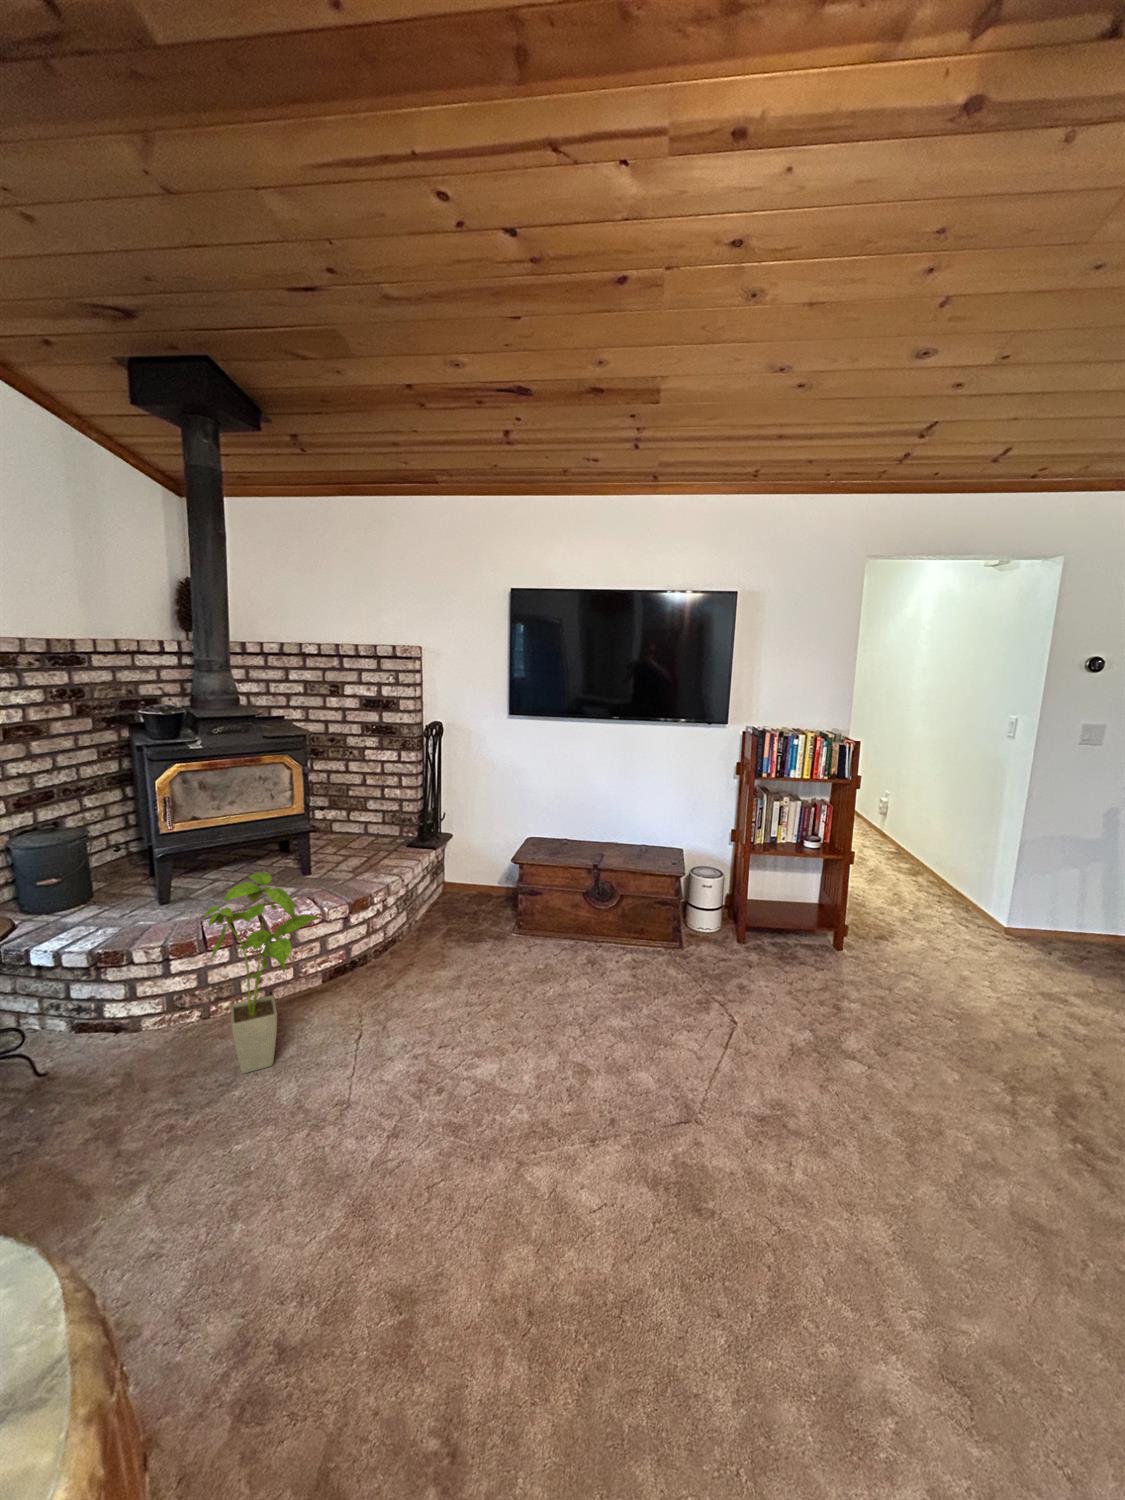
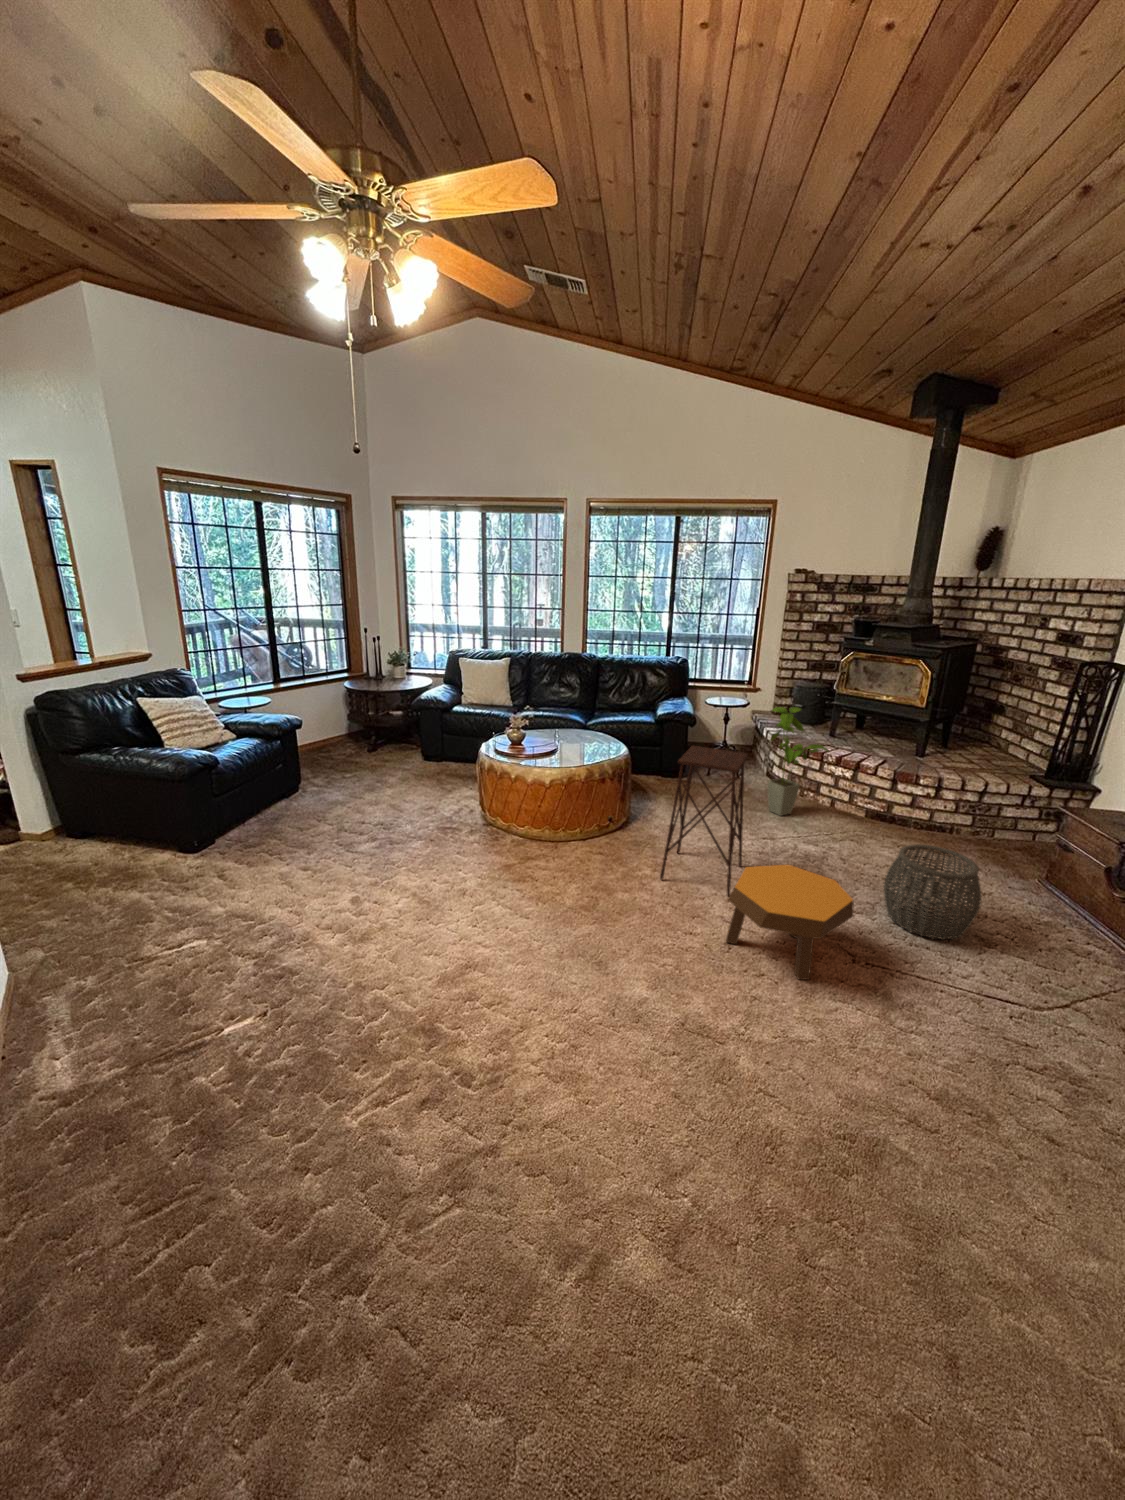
woven basket: none [560,937,655,1051] -> present [883,844,981,940]
side table: none [359,974,554,1347] -> present [660,746,748,896]
footstool: none [622,1045,794,1259] -> present [726,865,853,980]

